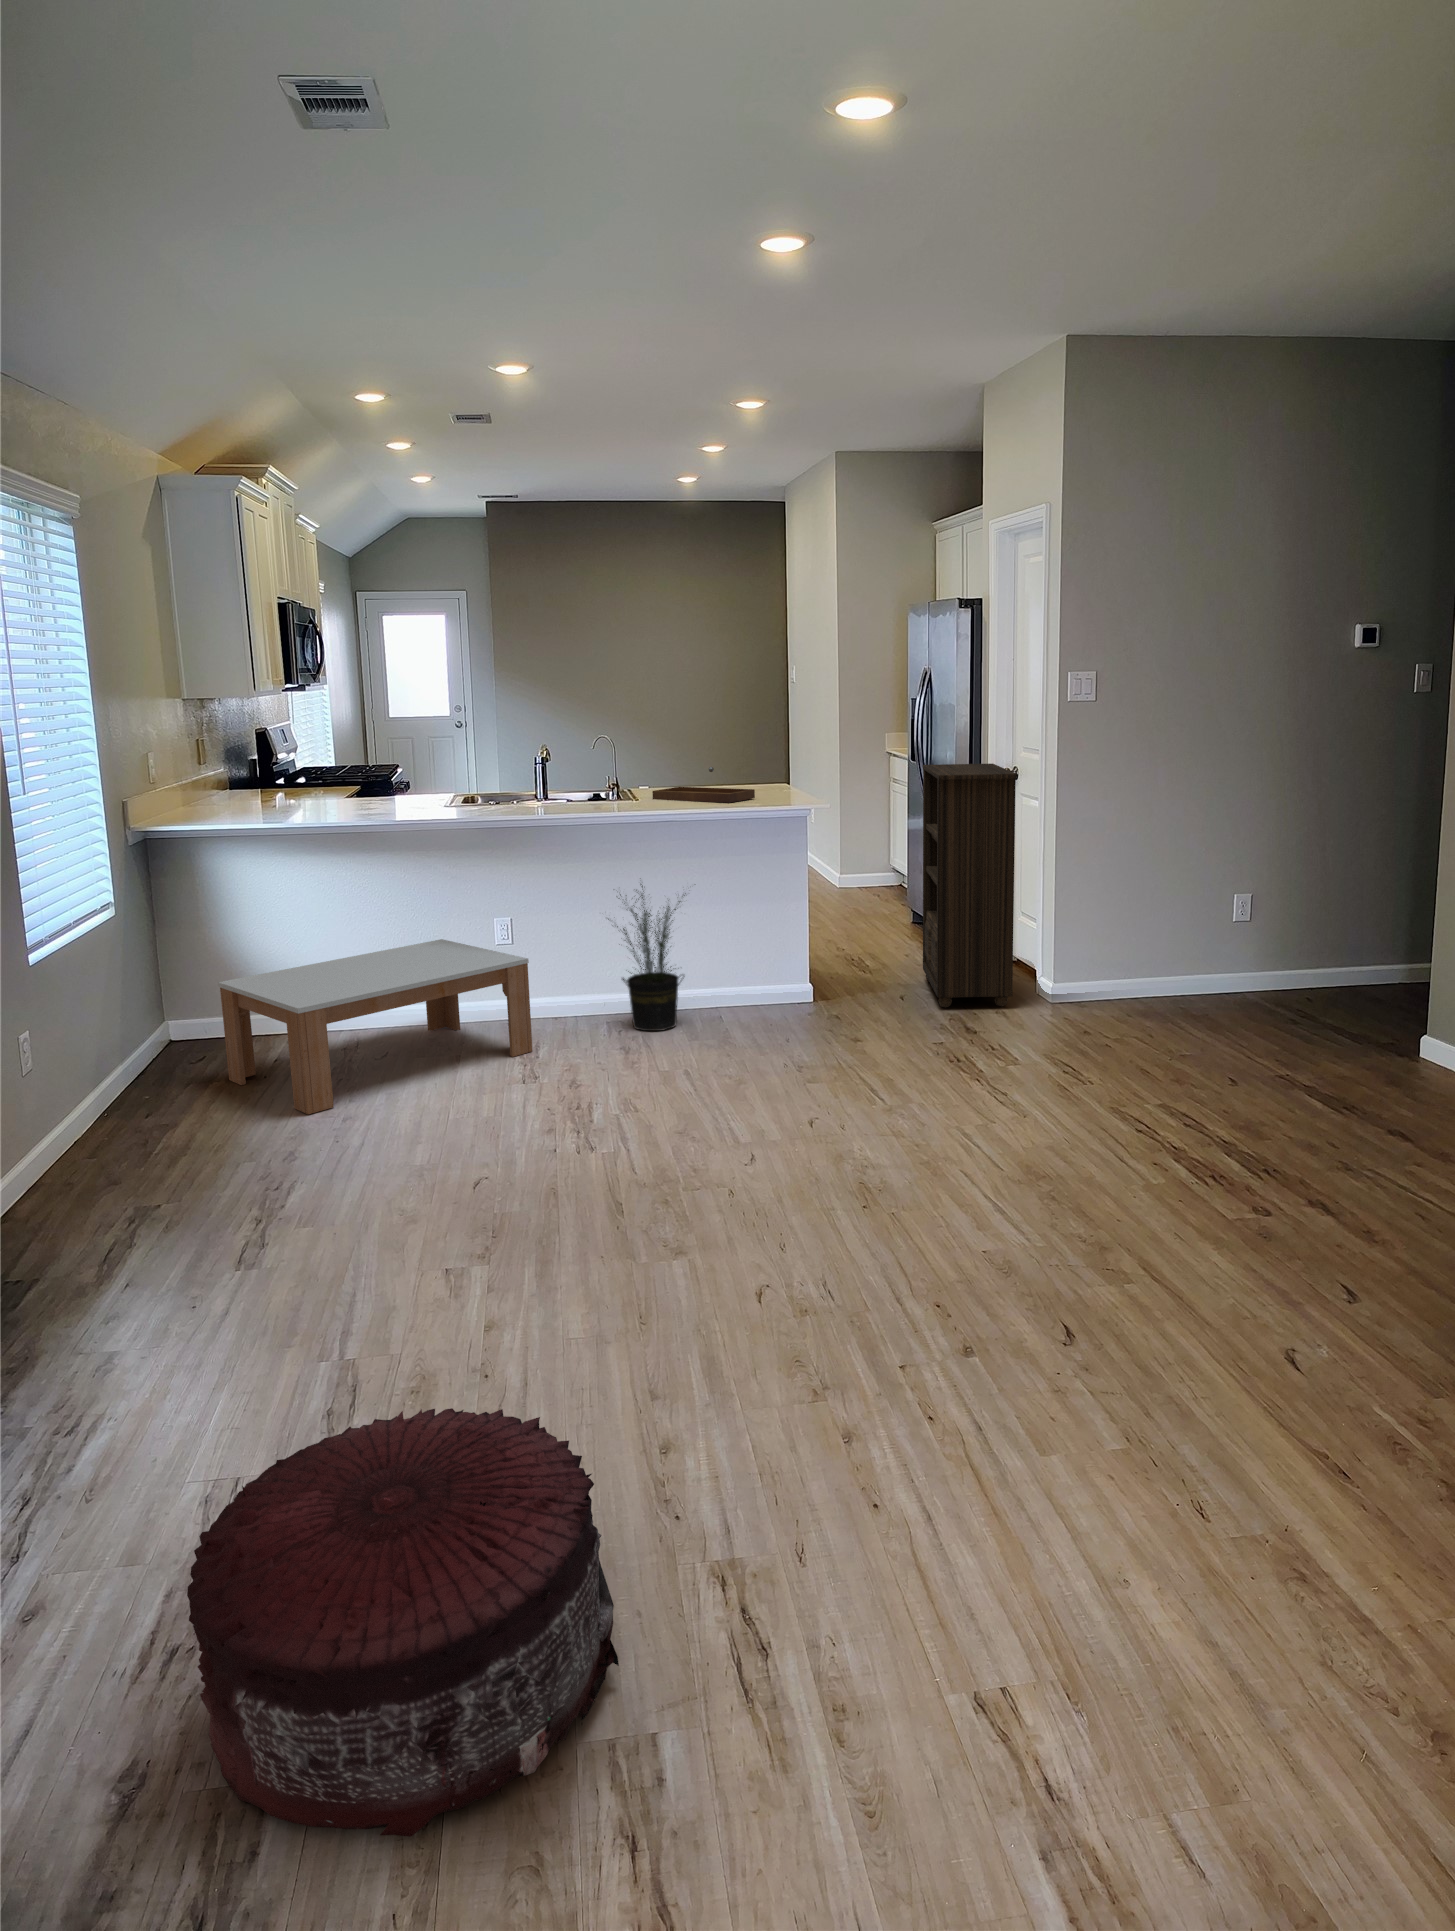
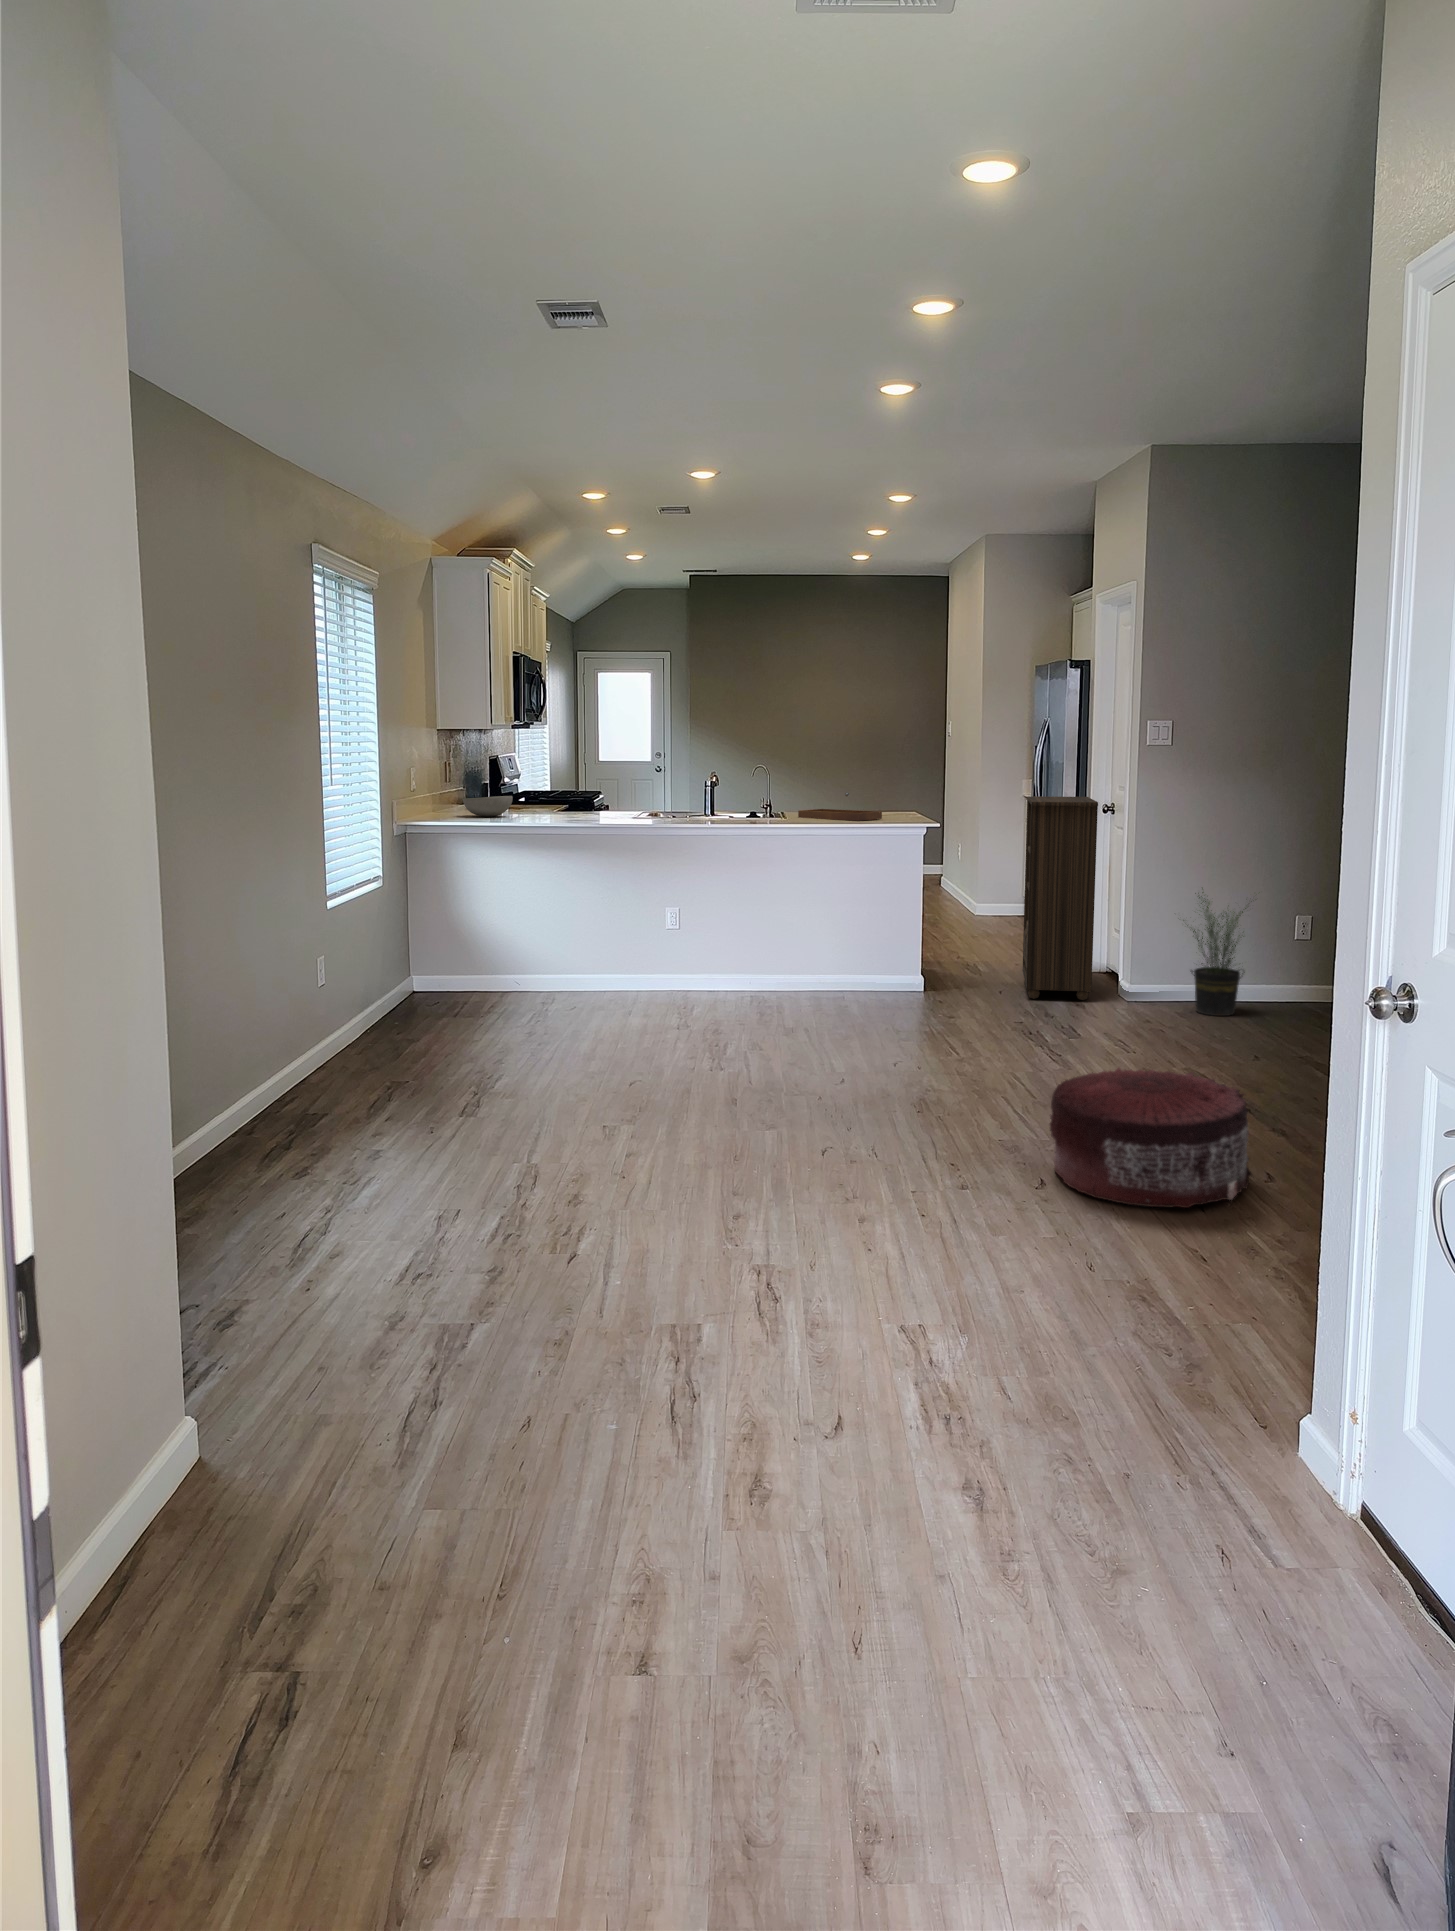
bowl: none [220,788,288,816] -> present [463,796,513,817]
potted plant: present [608,884,686,1031] -> present [1183,888,1252,1016]
coffee table: present [218,939,532,1114] -> none [454,921,688,1037]
pouf: present [187,1408,619,1837] -> present [1050,1068,1252,1208]

